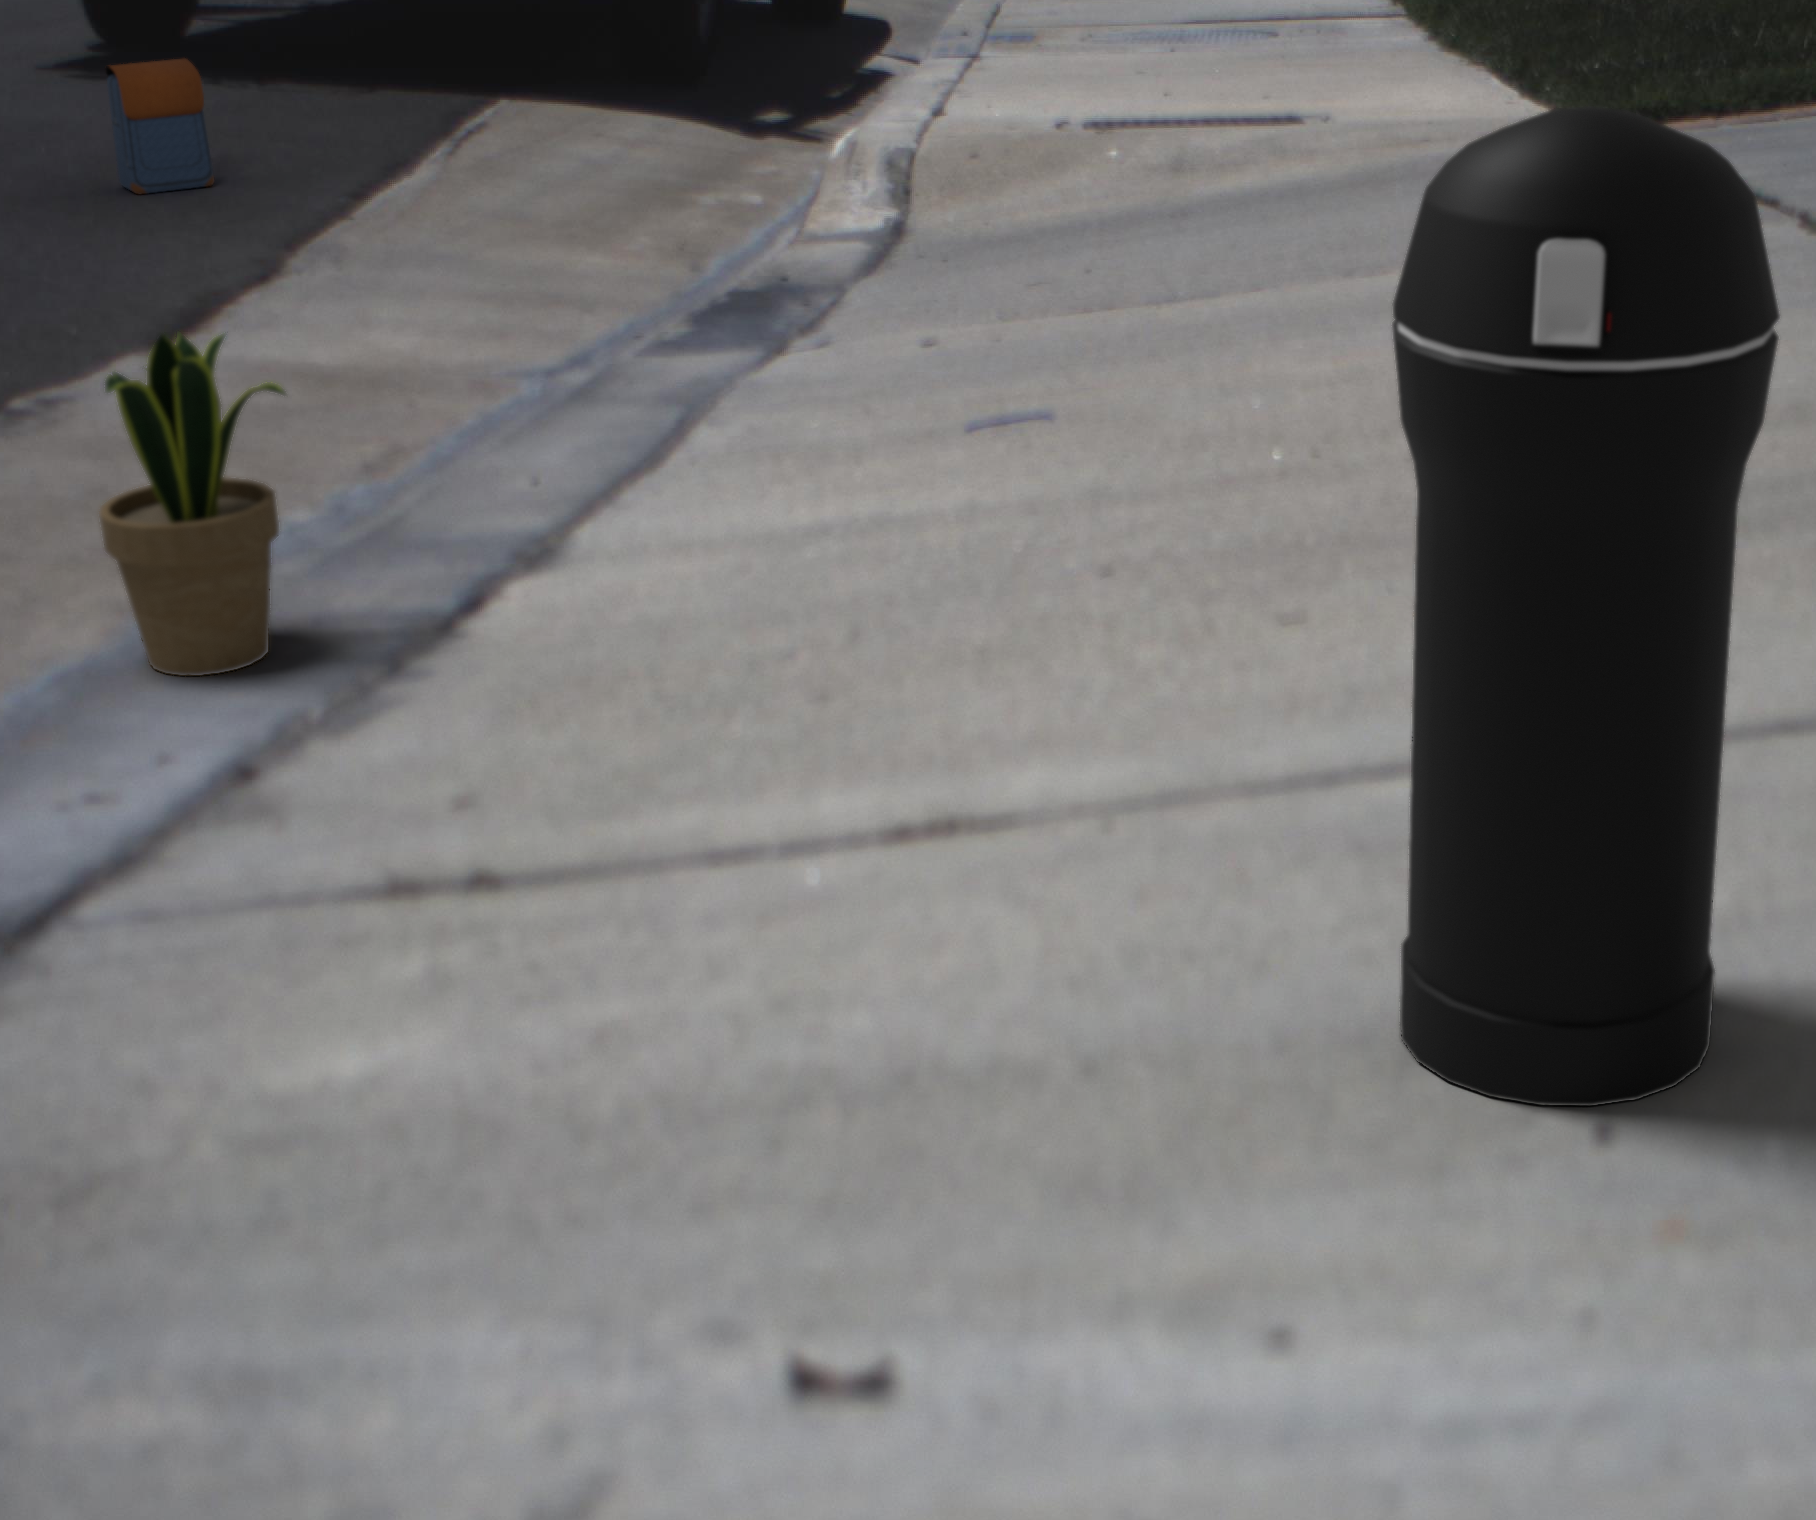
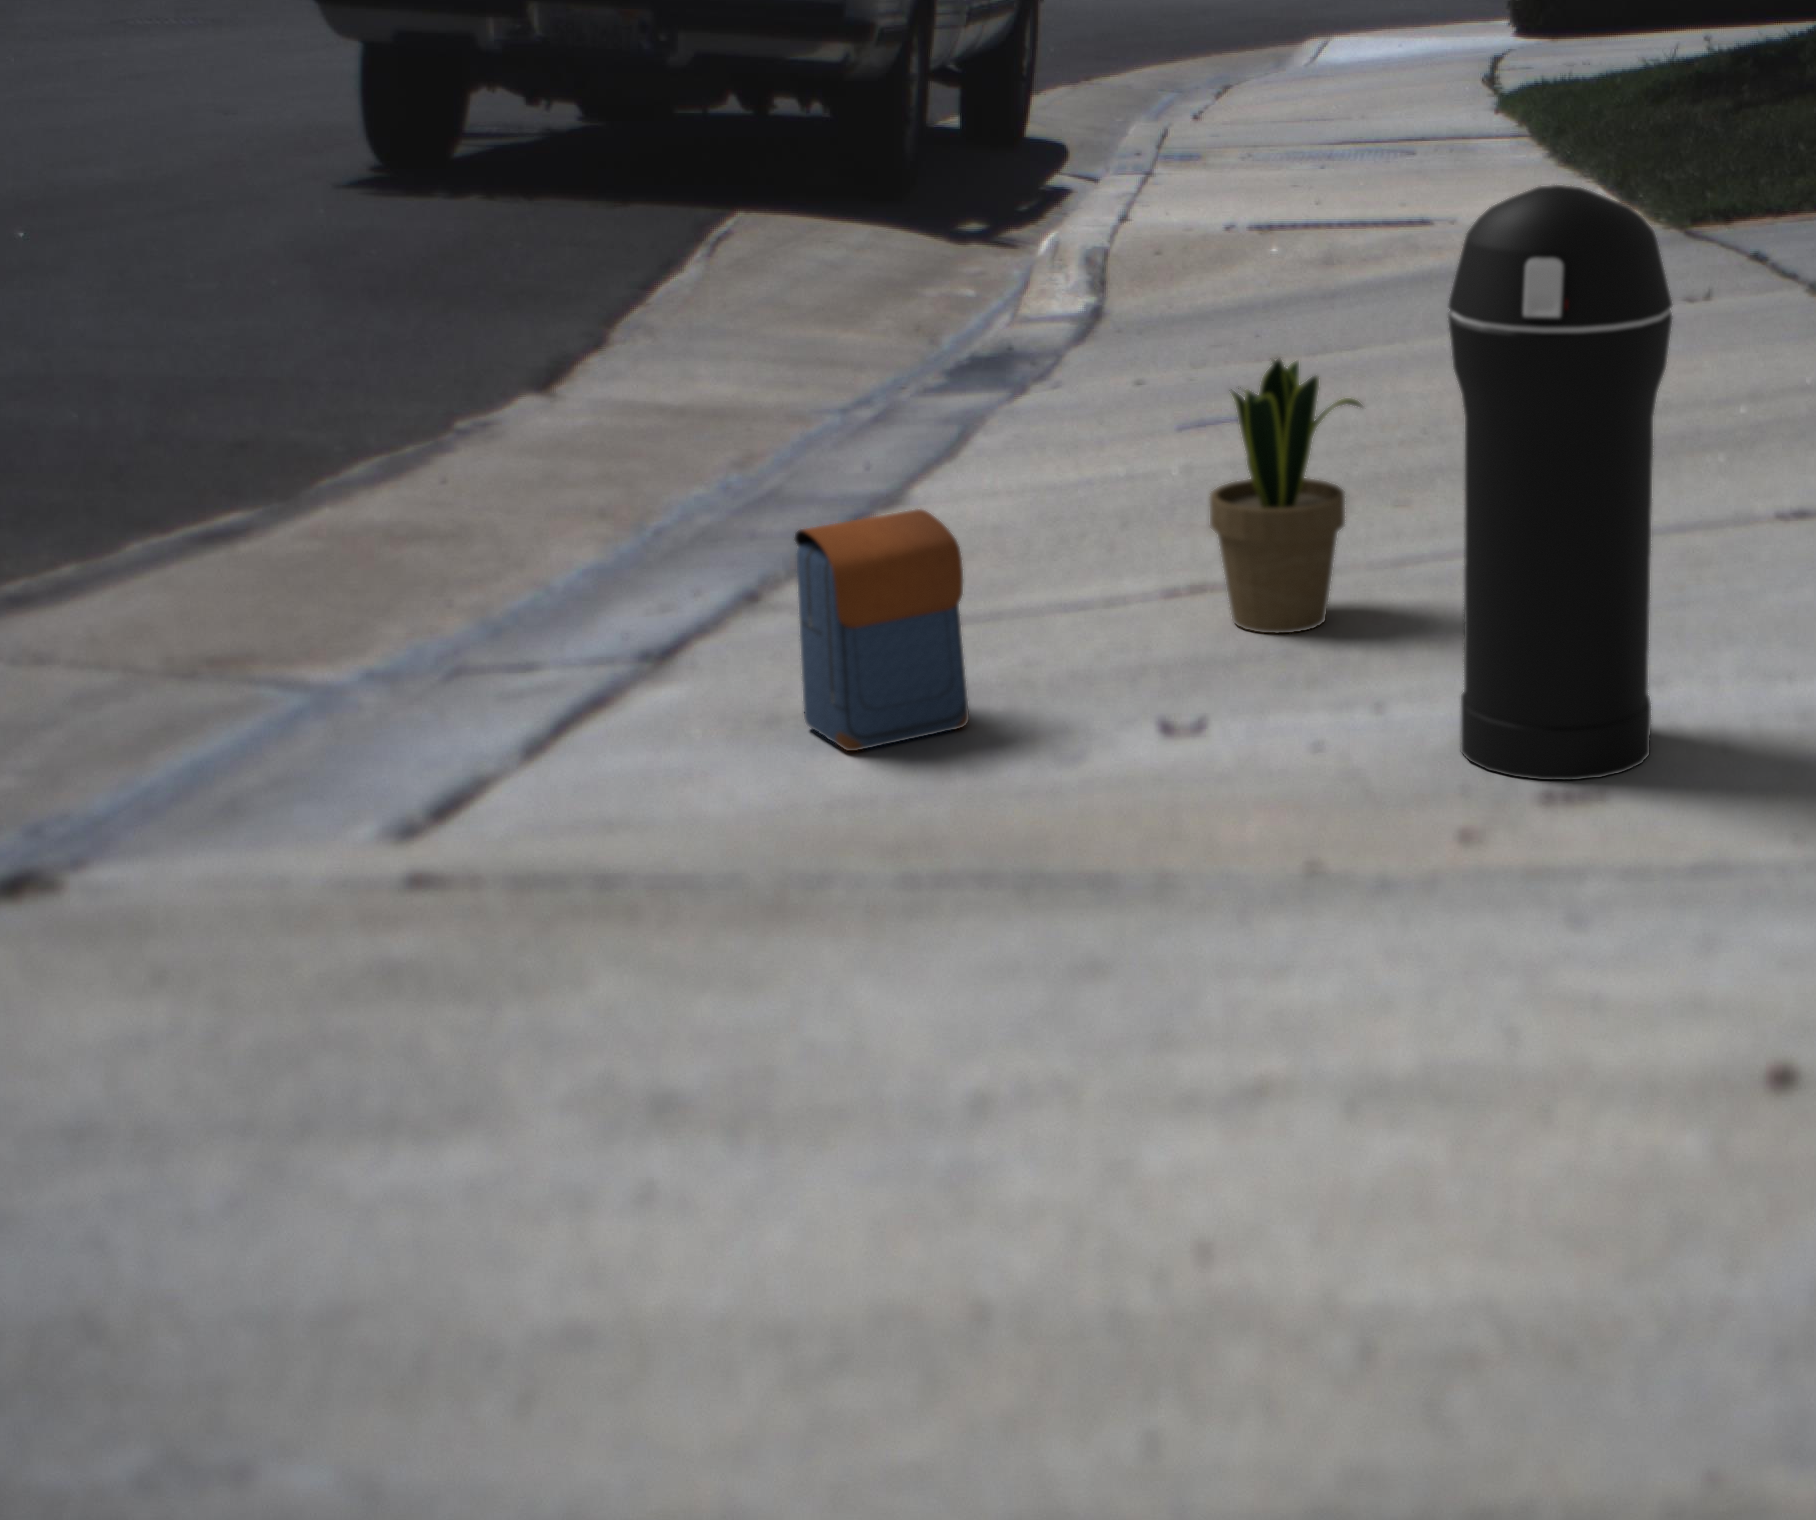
backpack: present [106,59,214,194] -> present [795,509,969,751]
potted plant: present [100,333,285,676] -> present [1210,359,1362,633]

